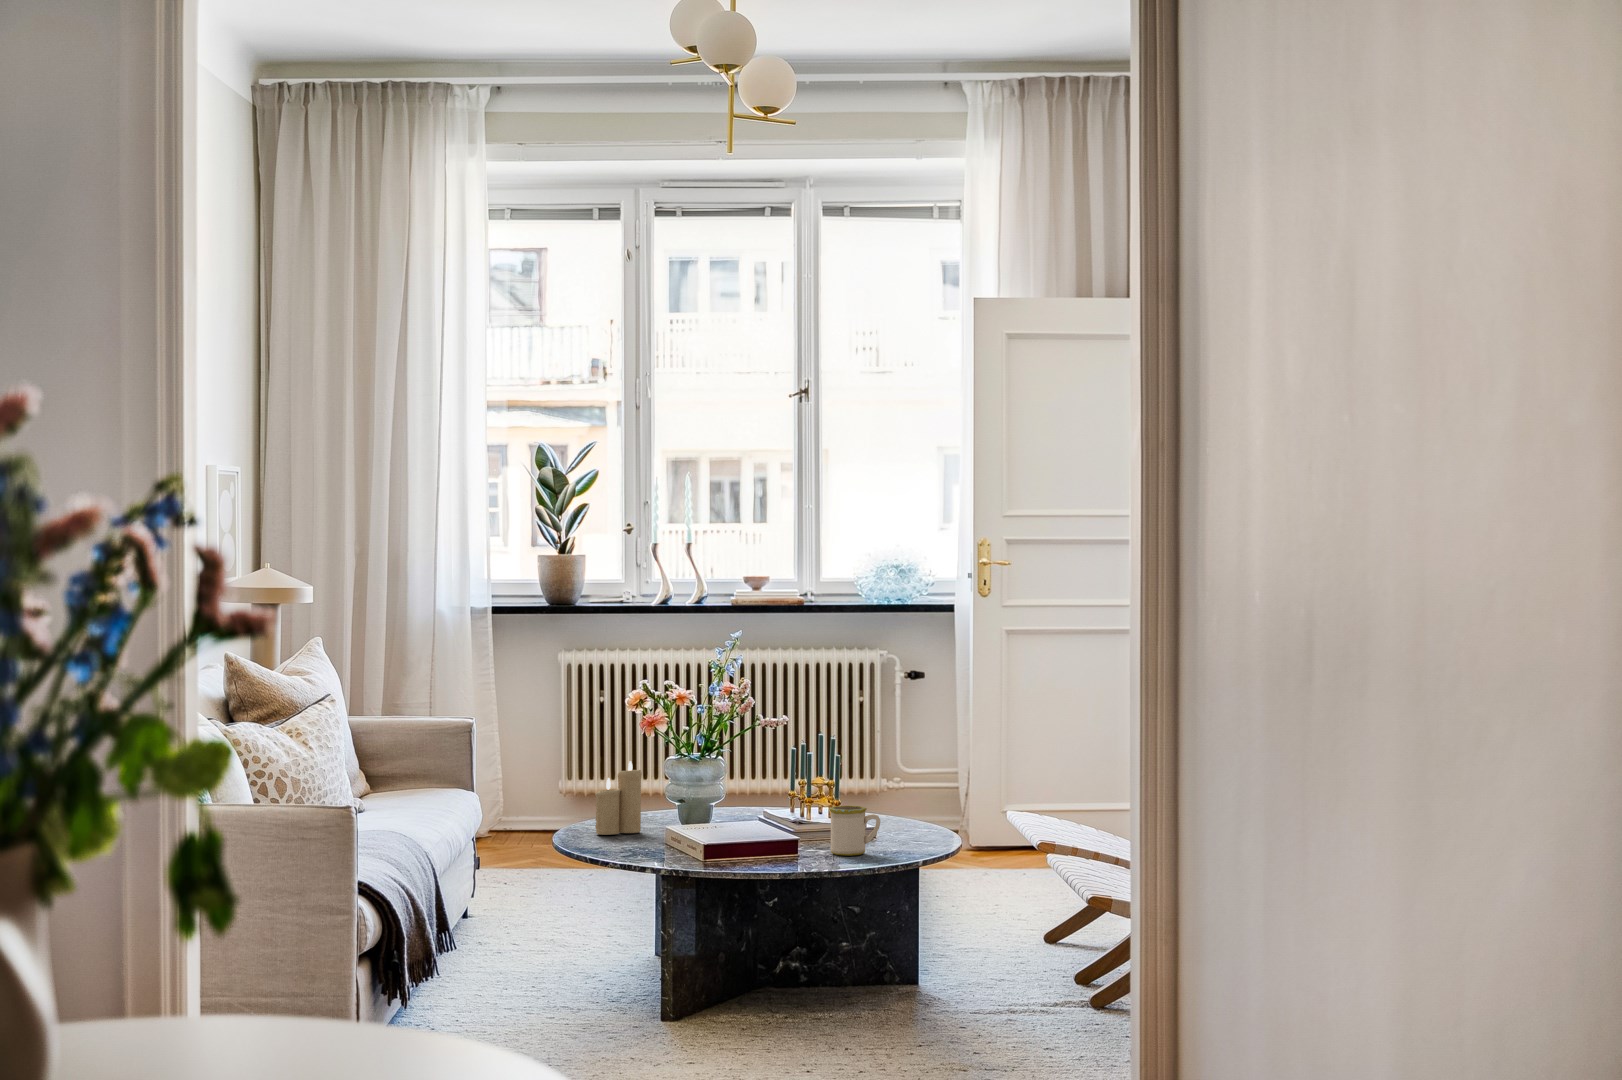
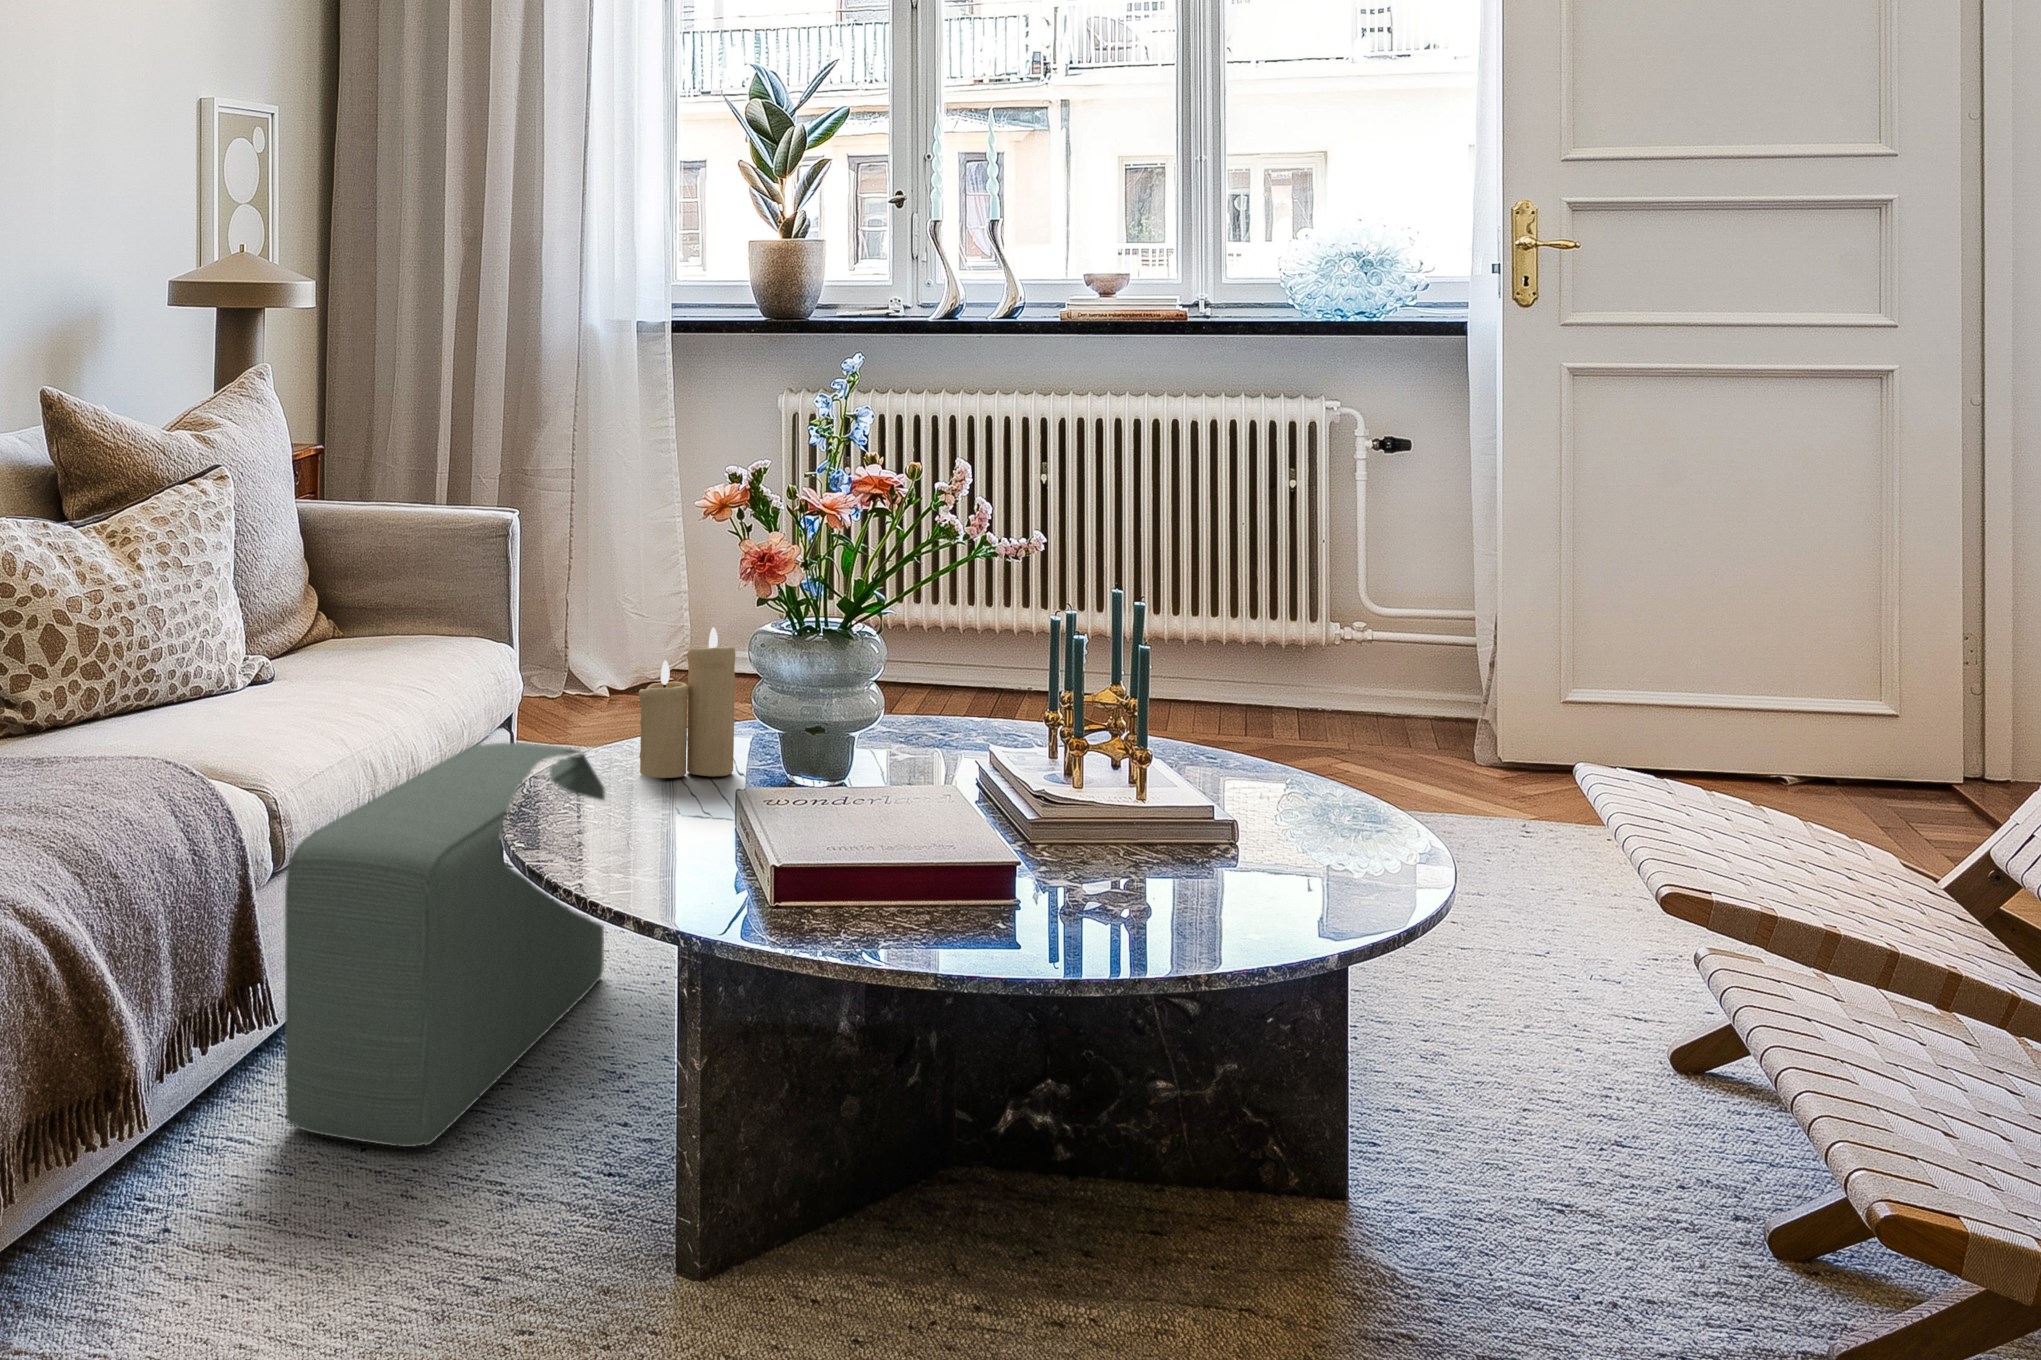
mug: present [829,806,880,856] -> none [1099,778,1226,905]
pouf: none [446,833,557,1007] -> present [285,743,605,1147]

